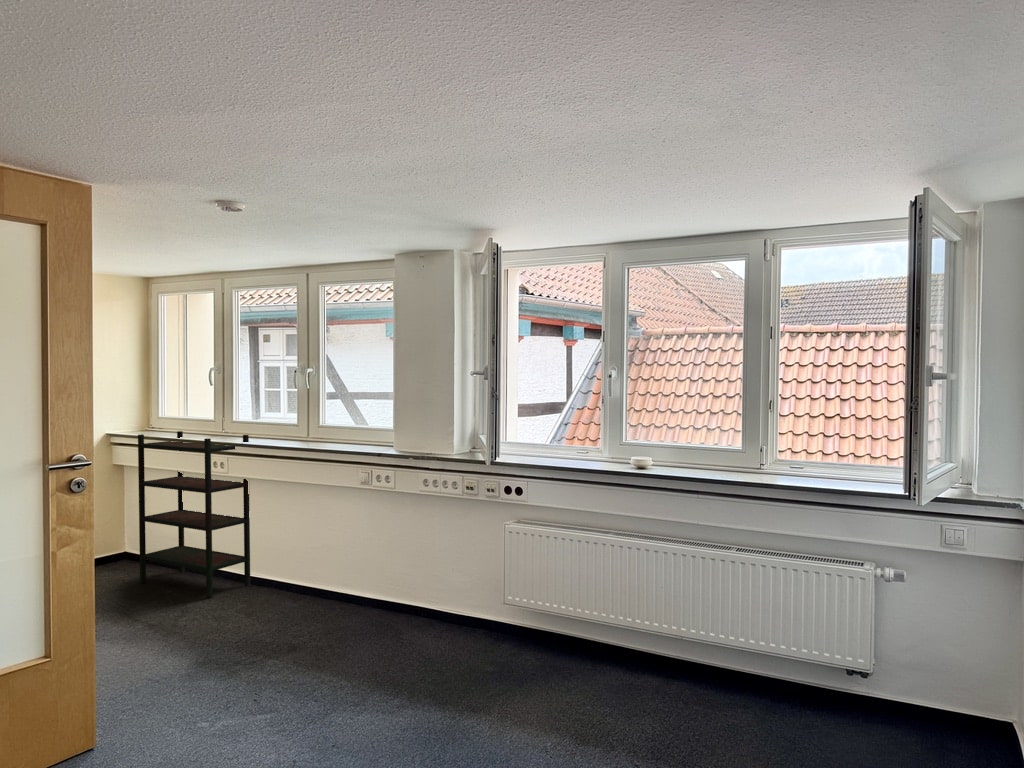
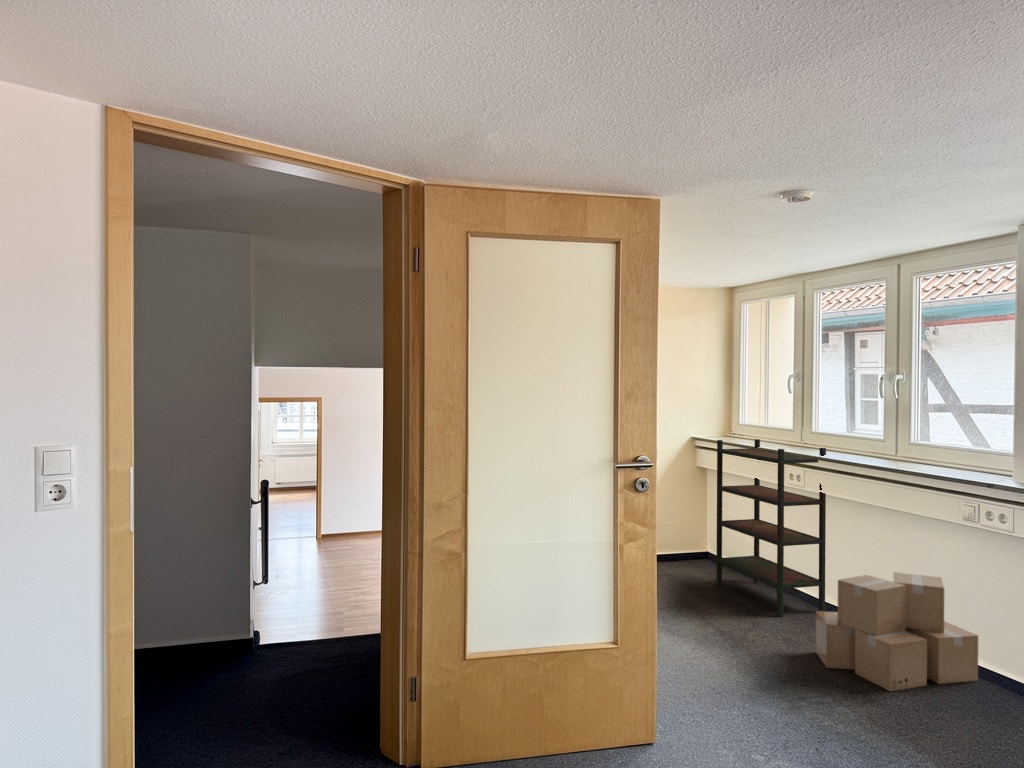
cardboard box: none [246,534,374,636] -> present [816,572,978,691]

